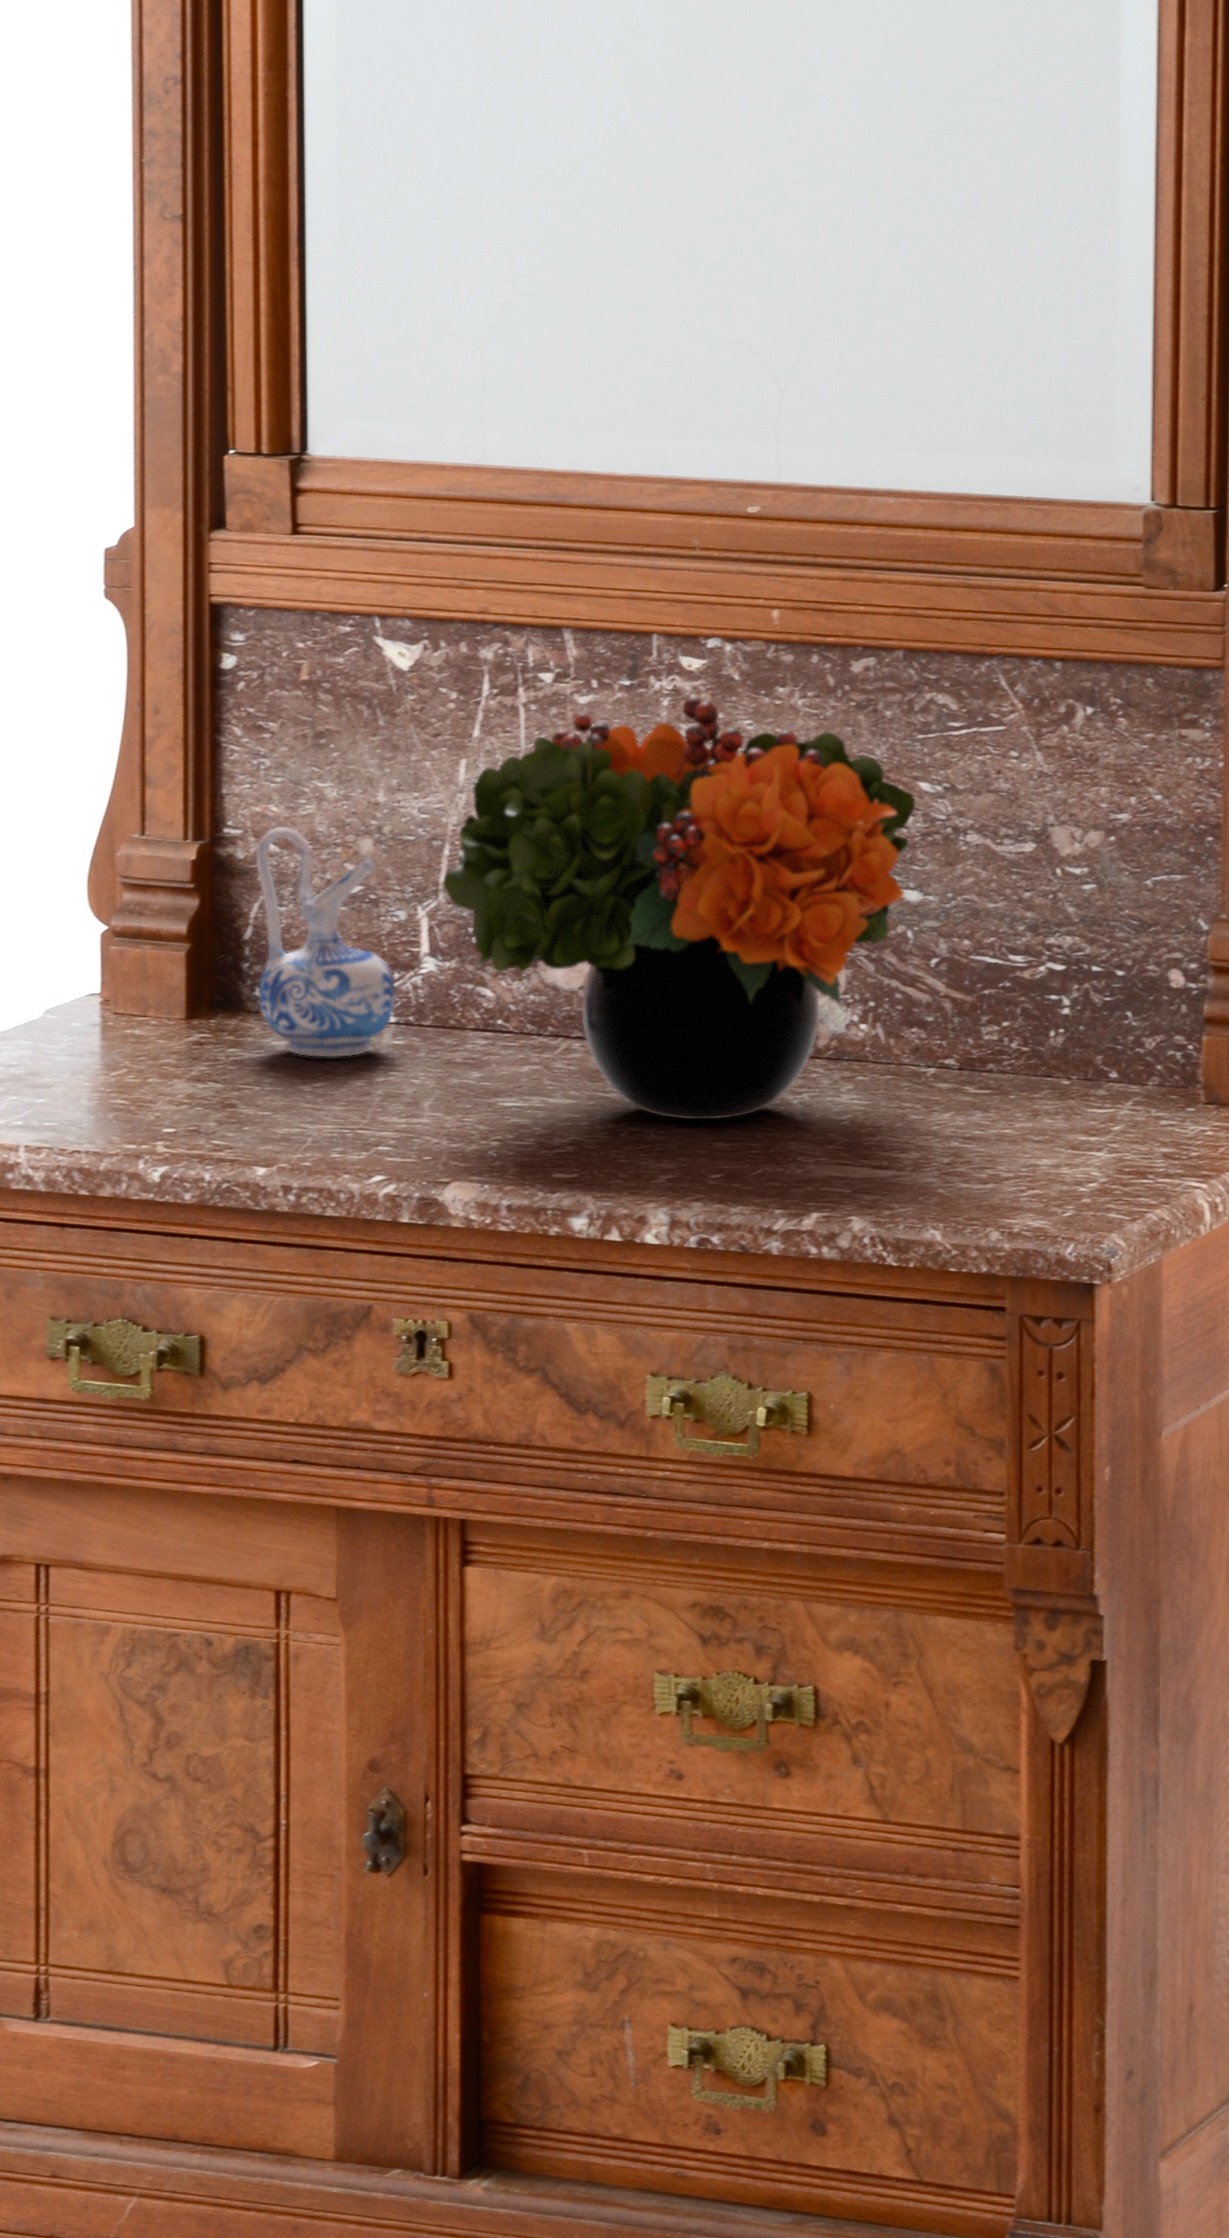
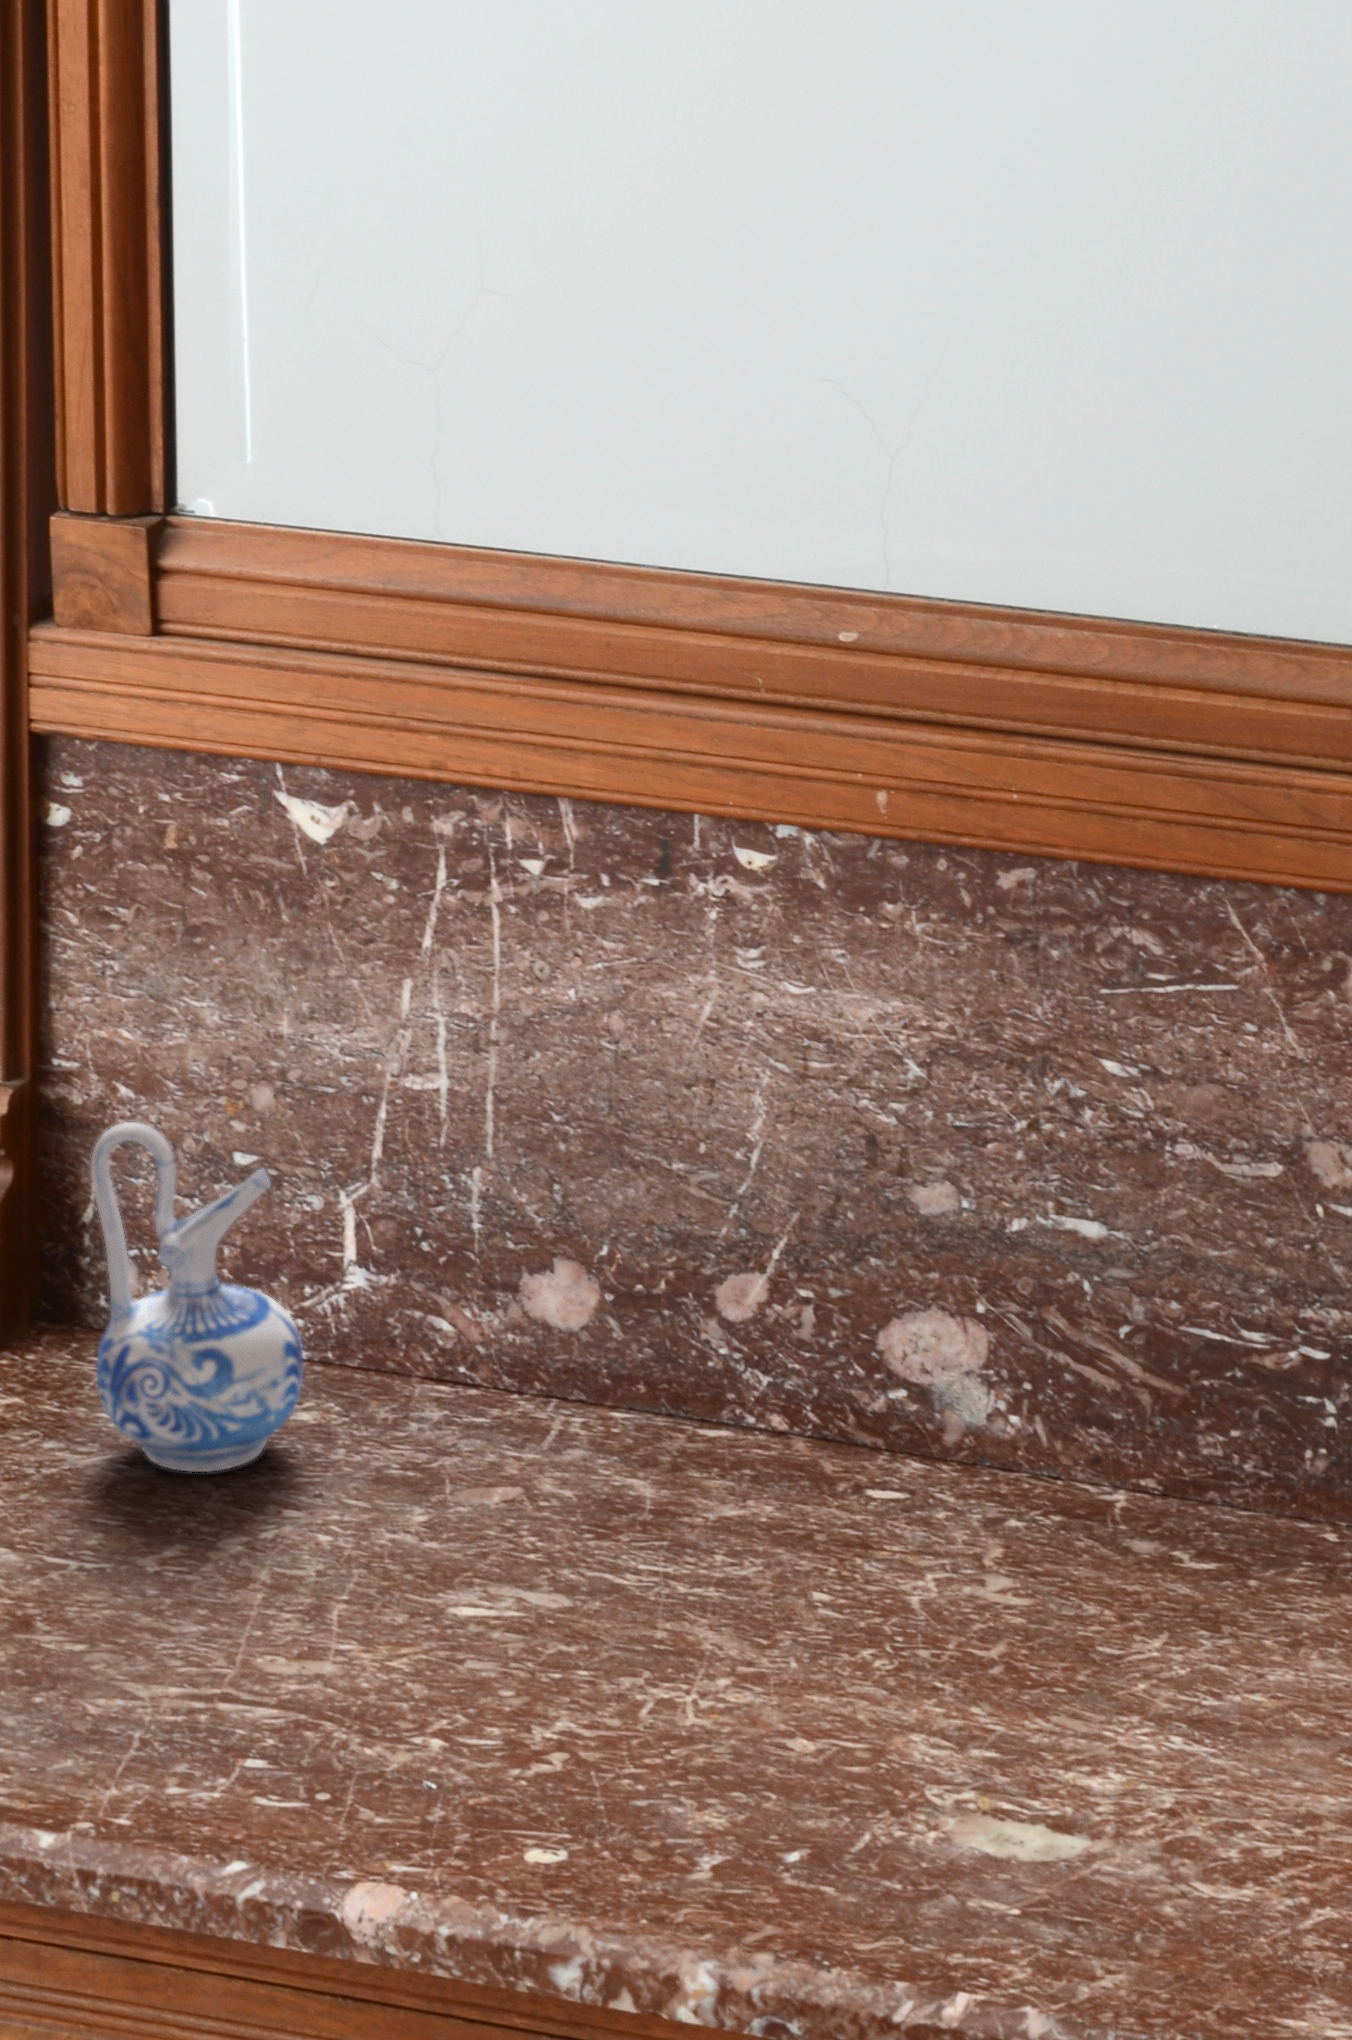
flower arrangement: present [444,697,915,1119] -> none [362,986,1124,1689]

